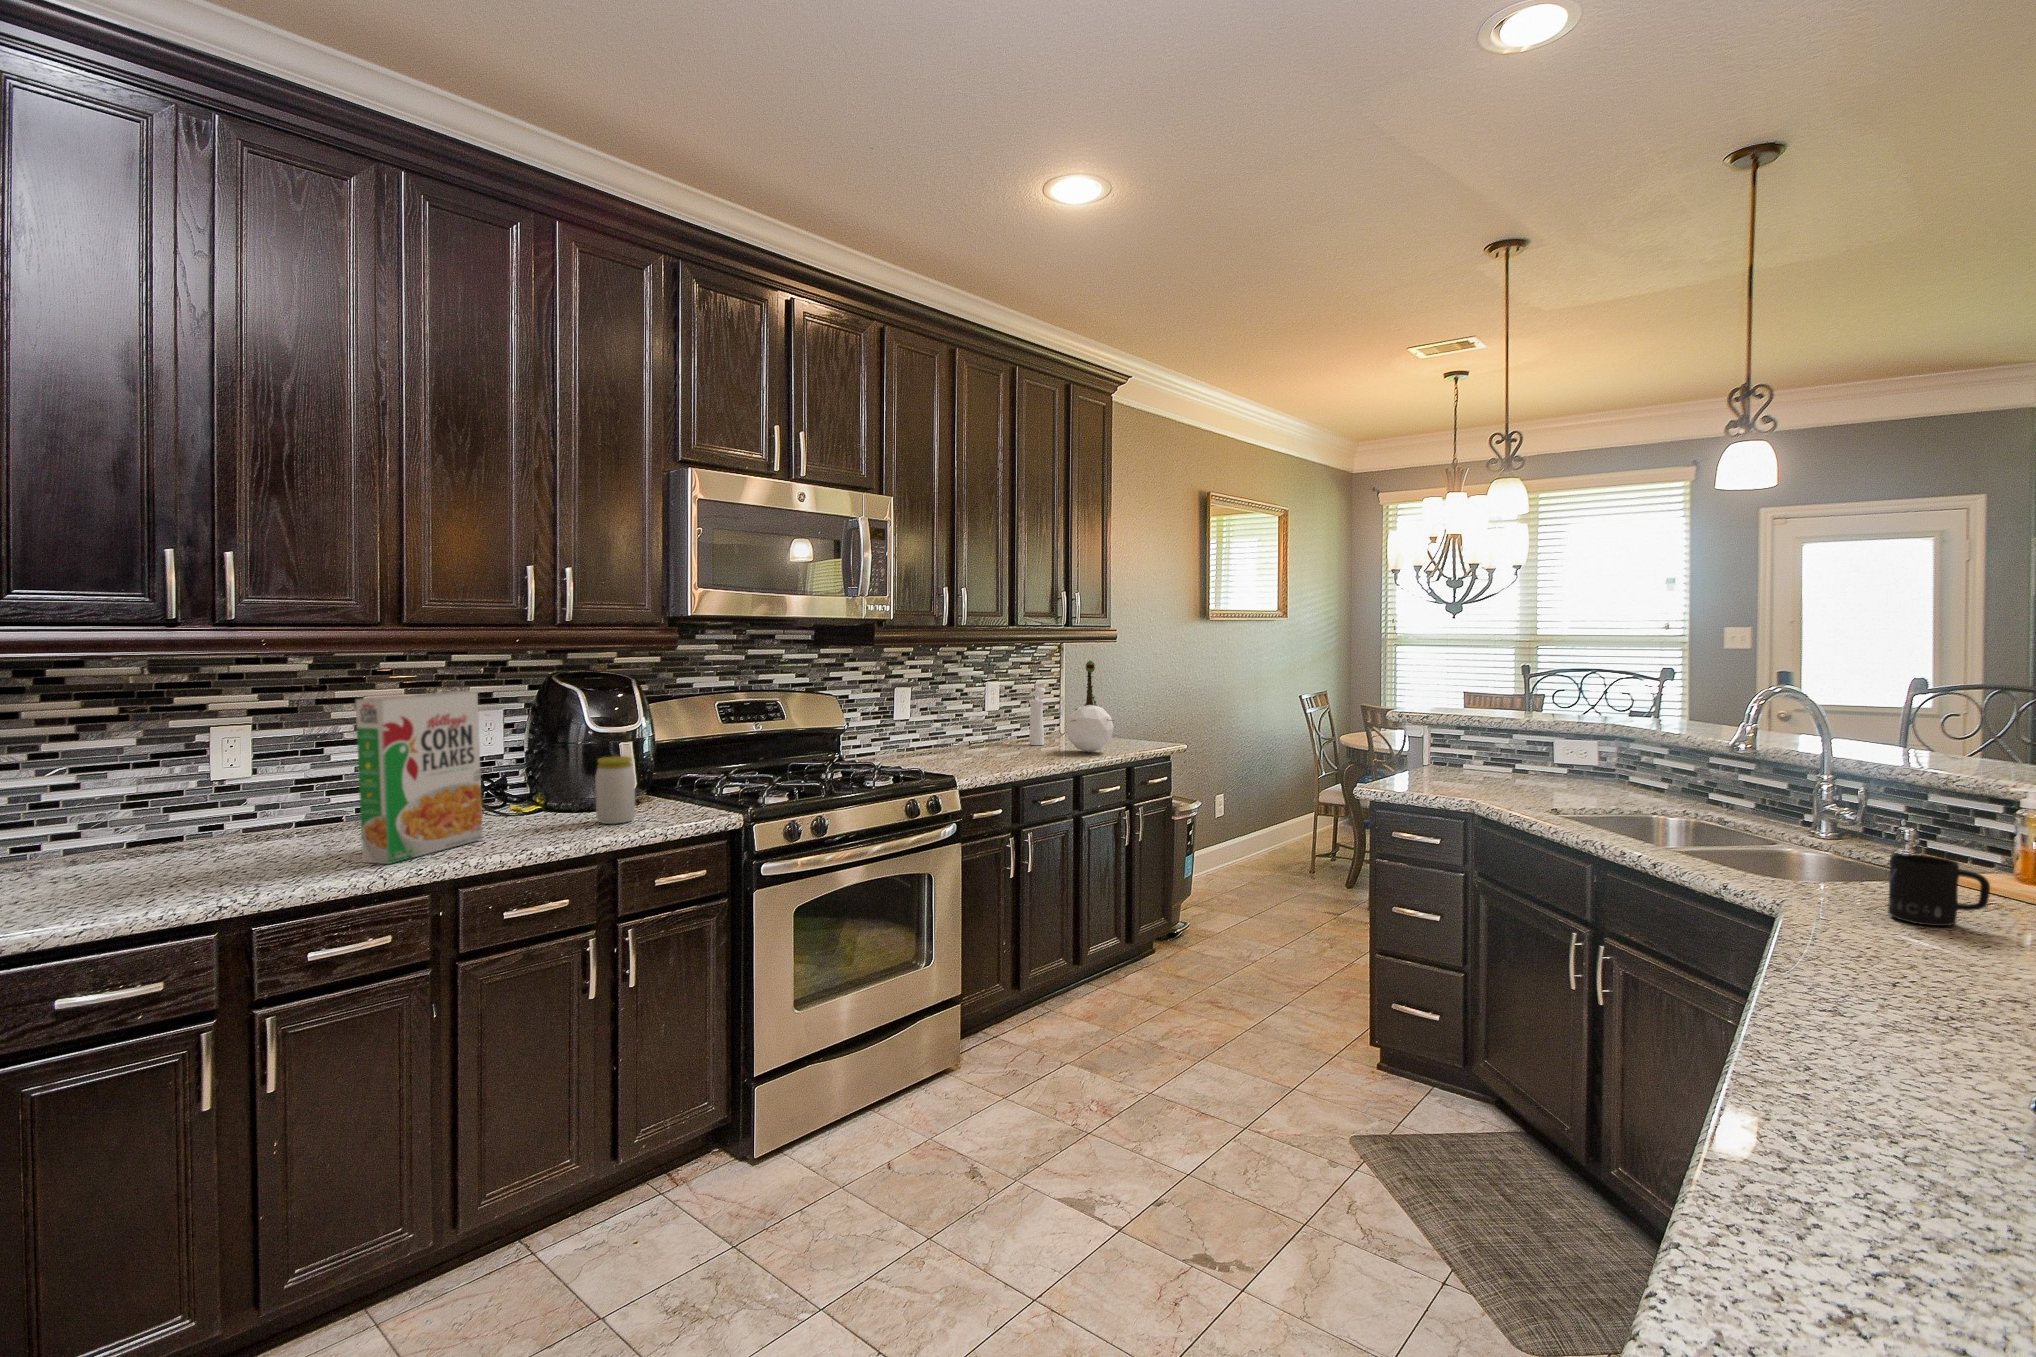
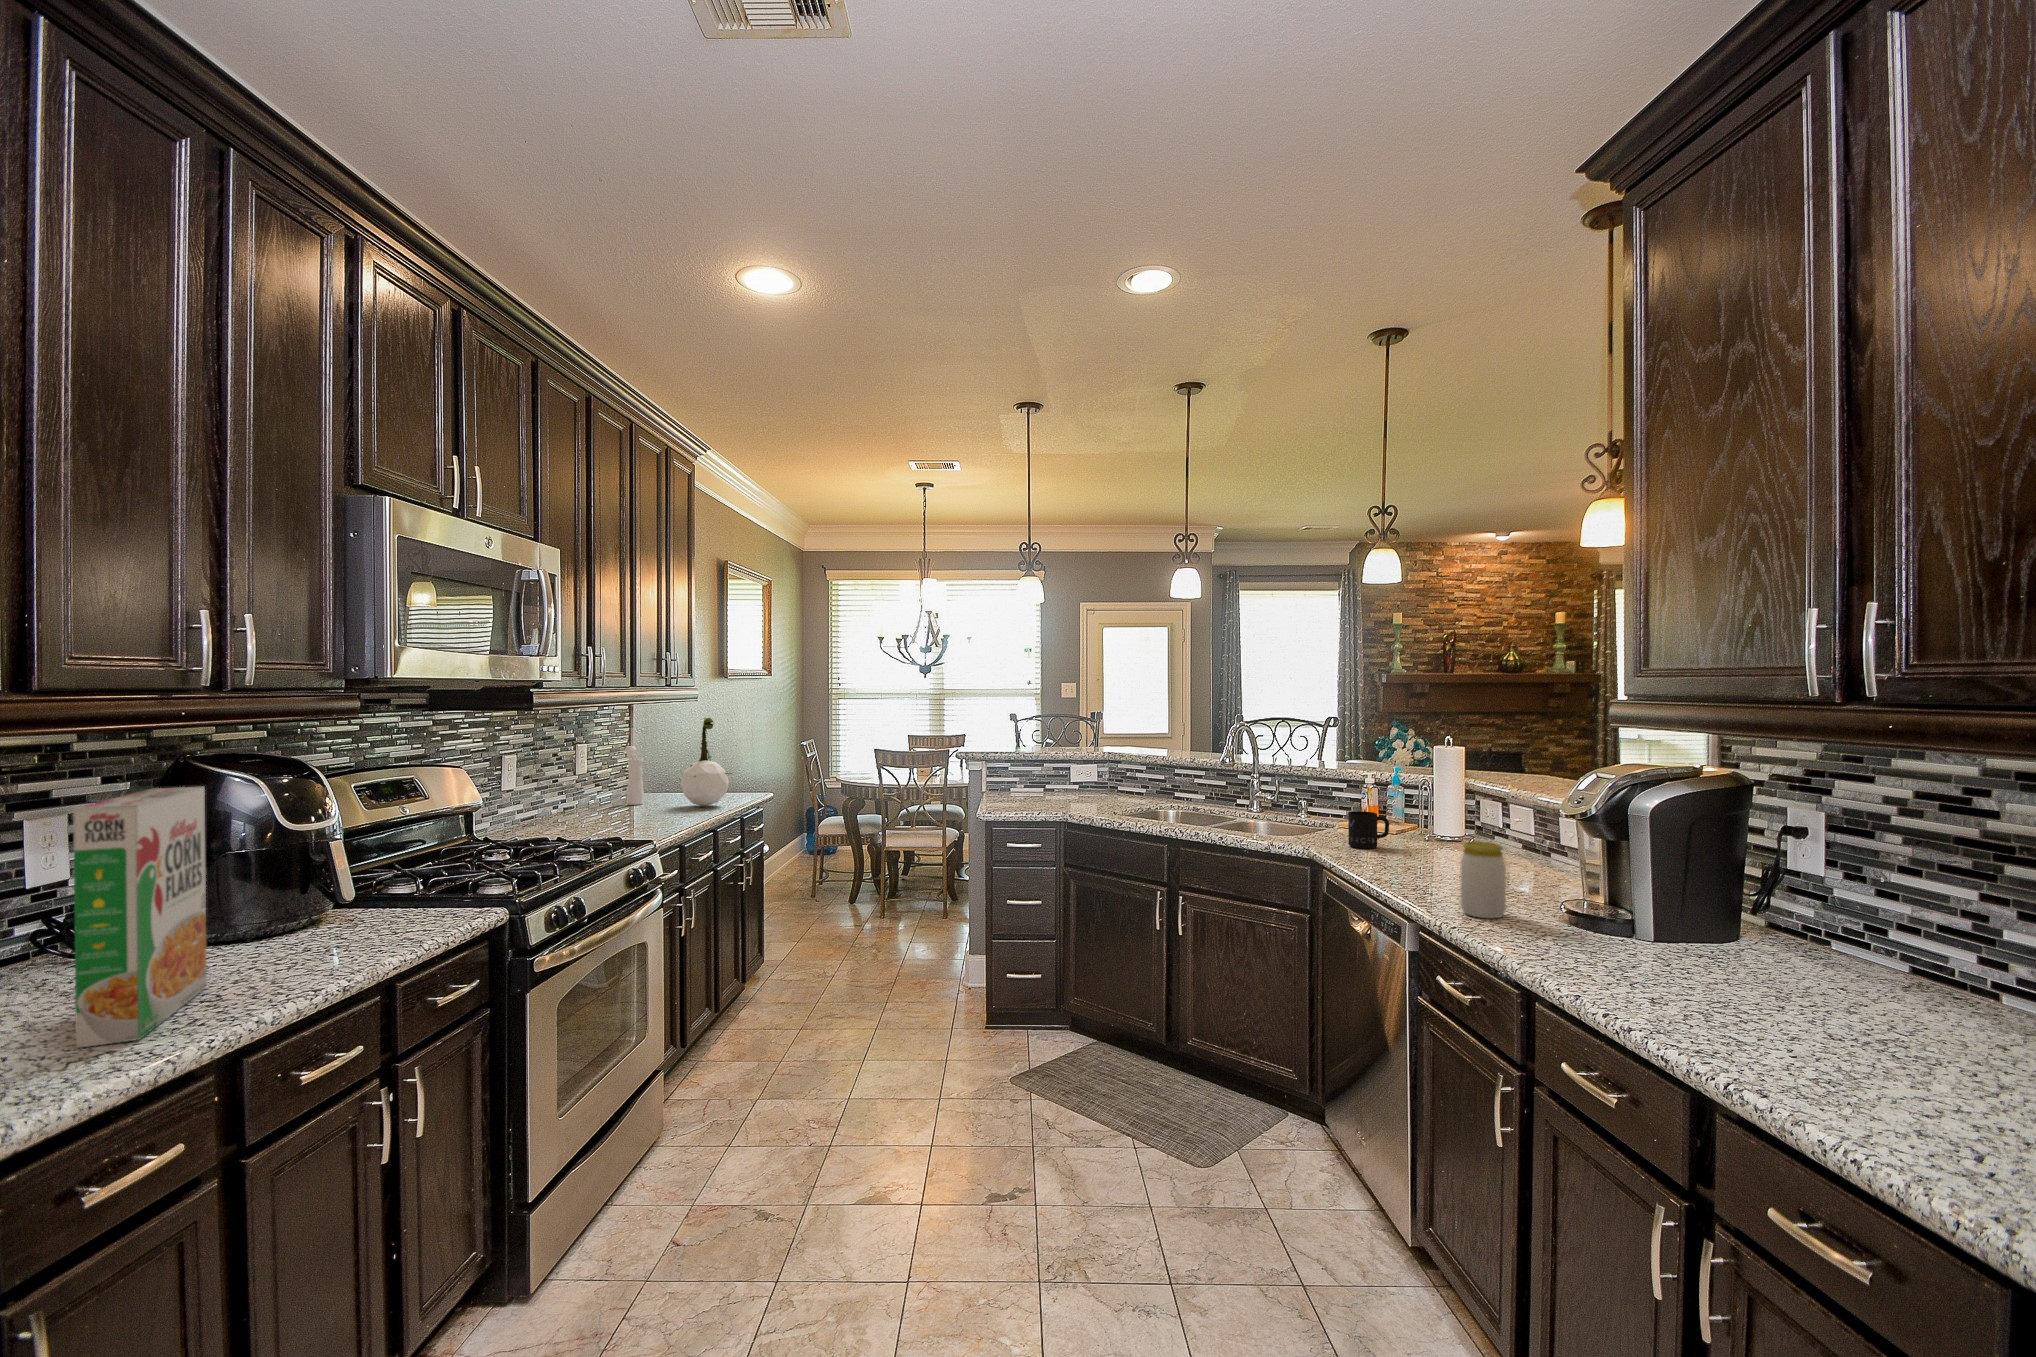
jar: present [595,756,636,824] -> present [1461,841,1506,919]

